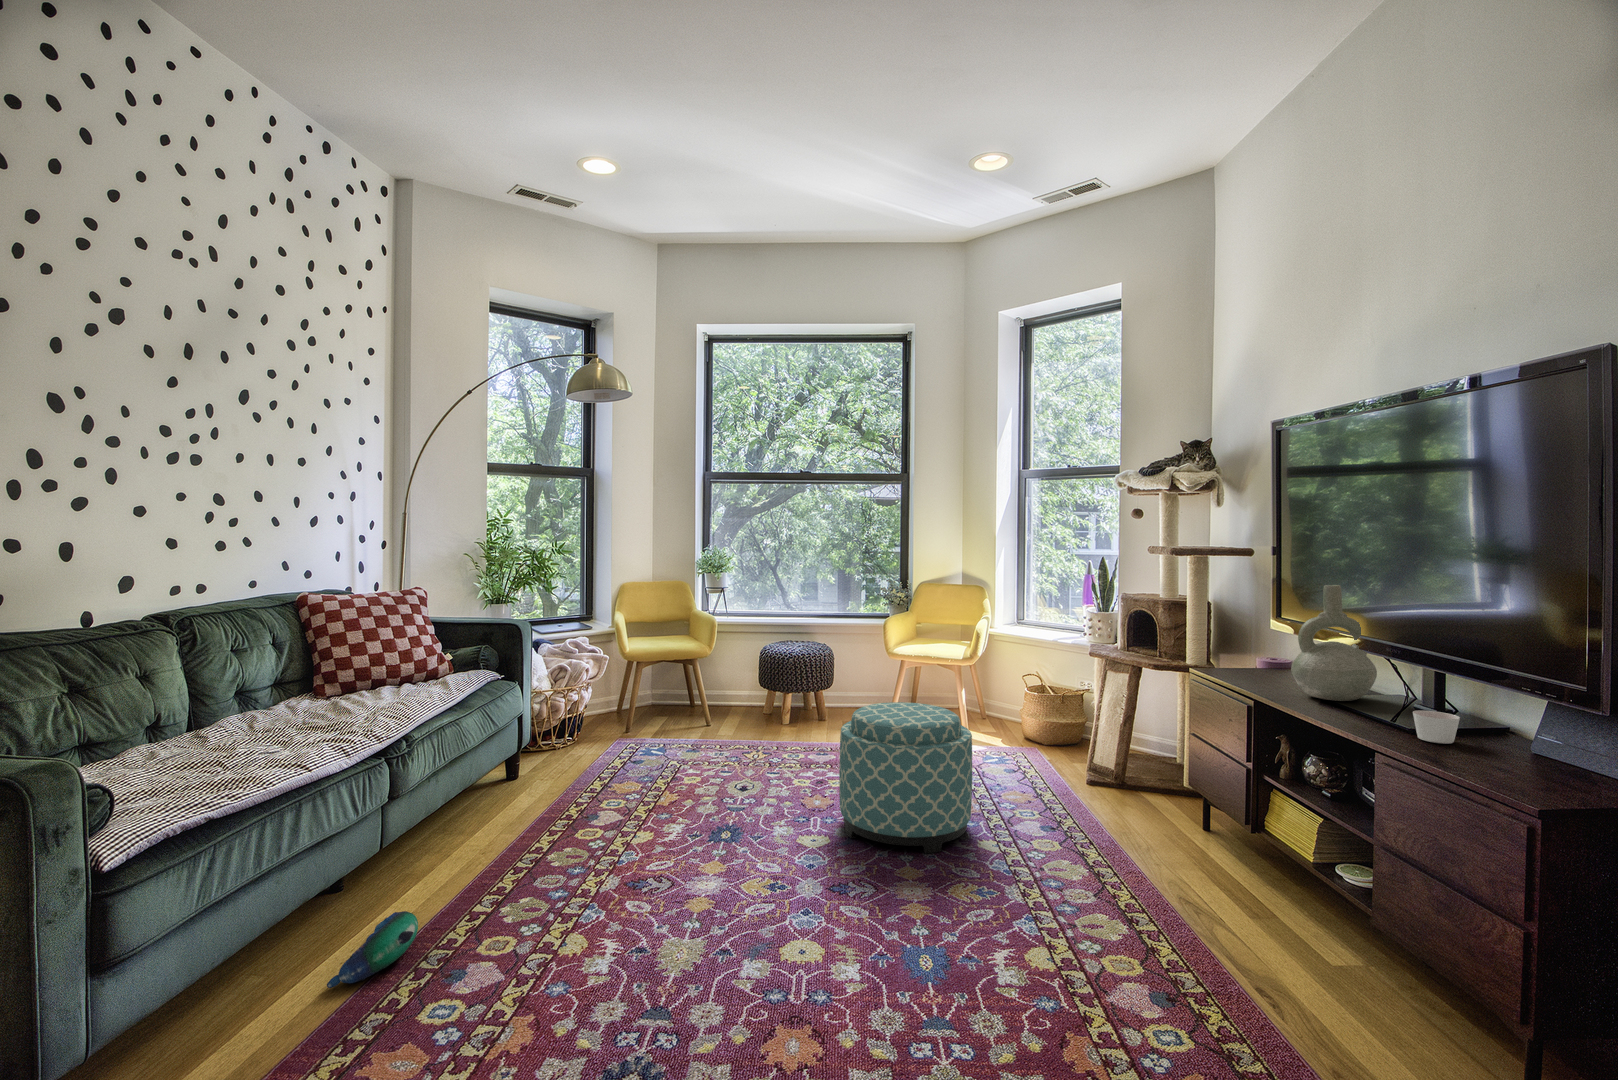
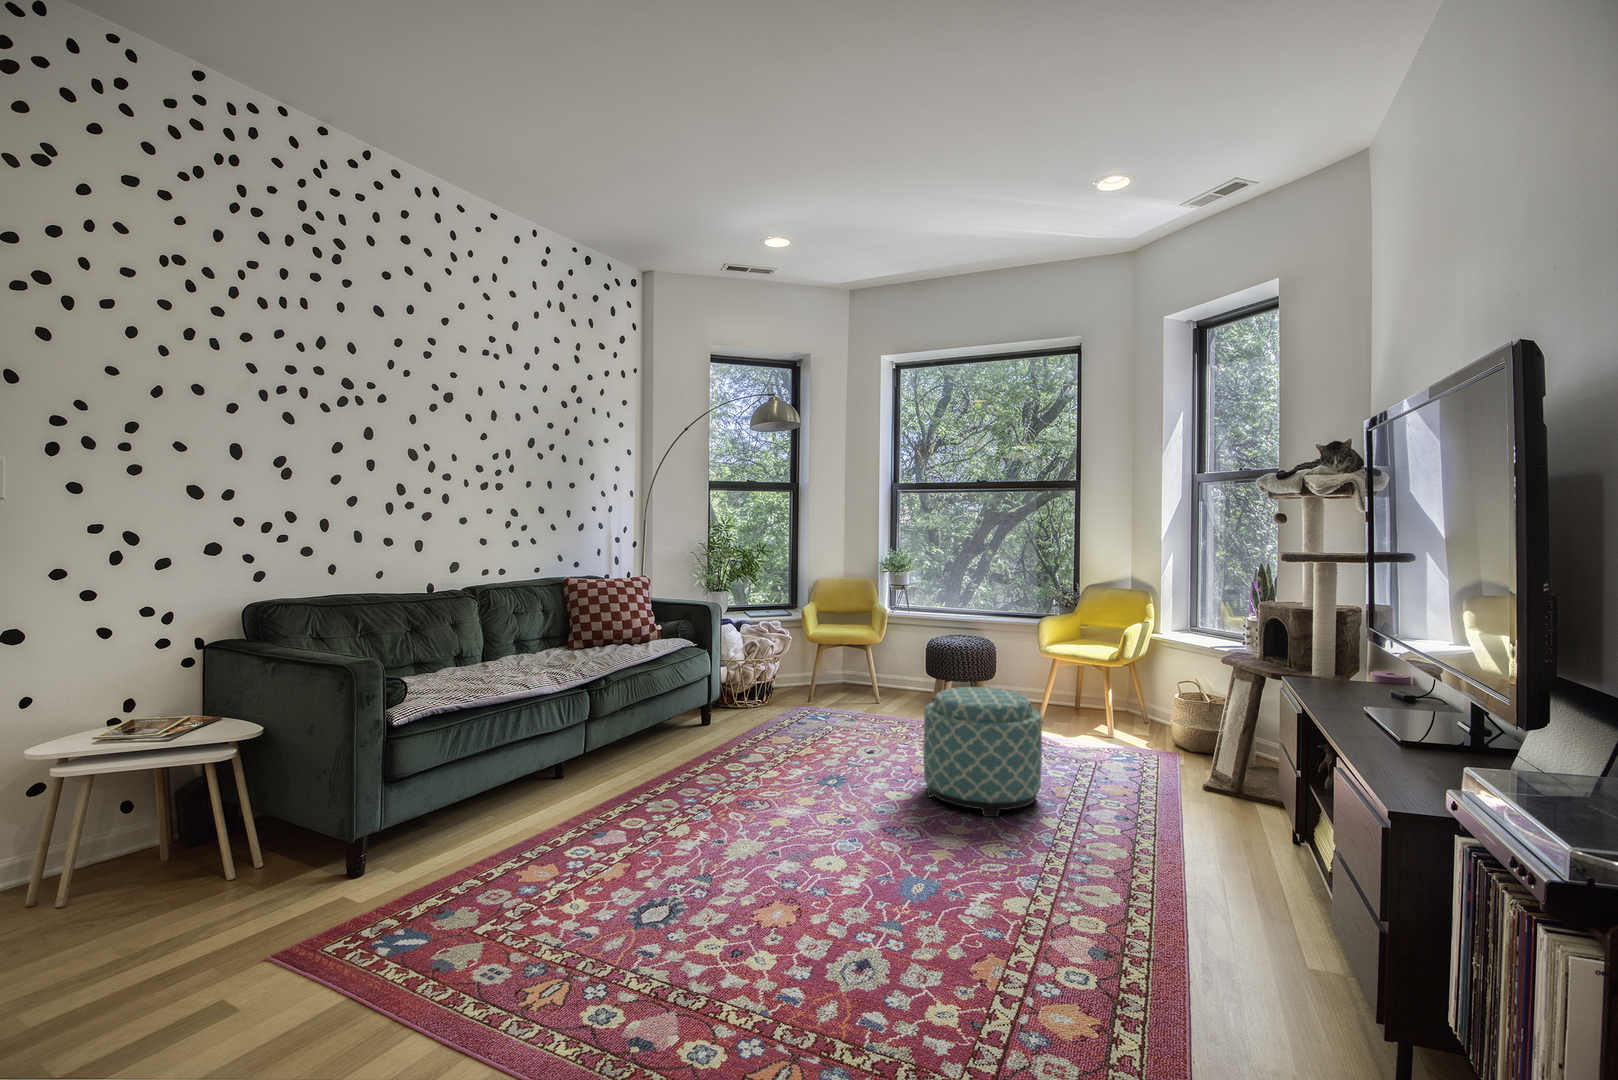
decorative vase: present [1291,585,1377,701] -> none [1345,594,1438,714]
candle: present [1413,711,1460,744] -> none [1397,721,1444,755]
plush toy: present [327,911,418,988] -> none [528,791,589,828]

